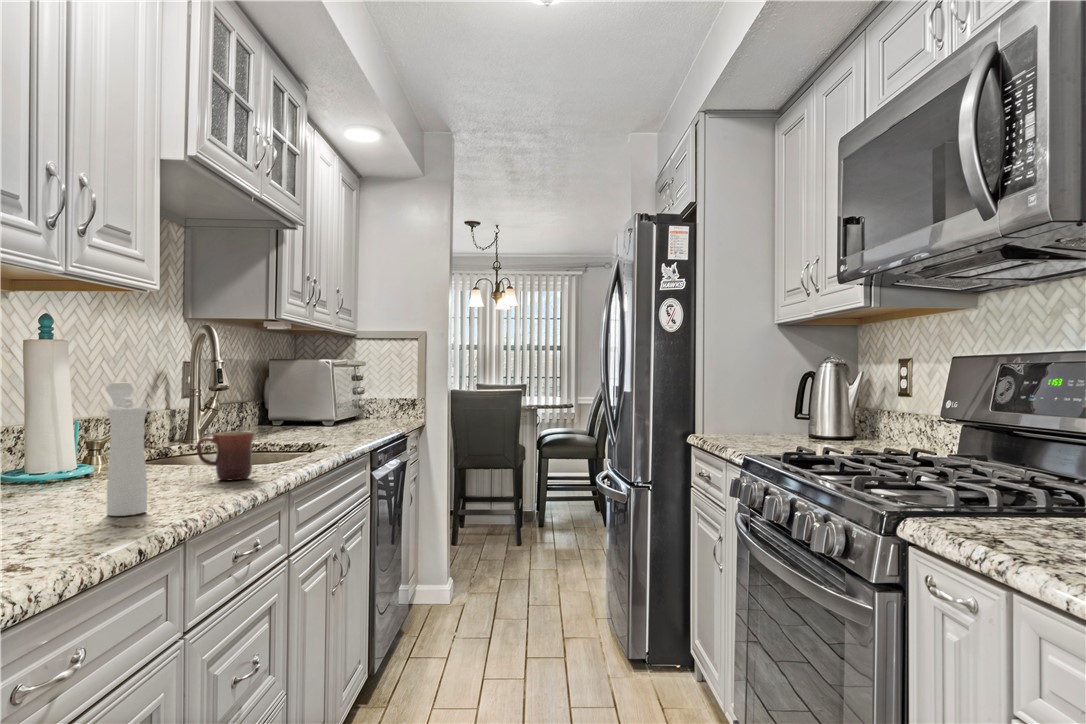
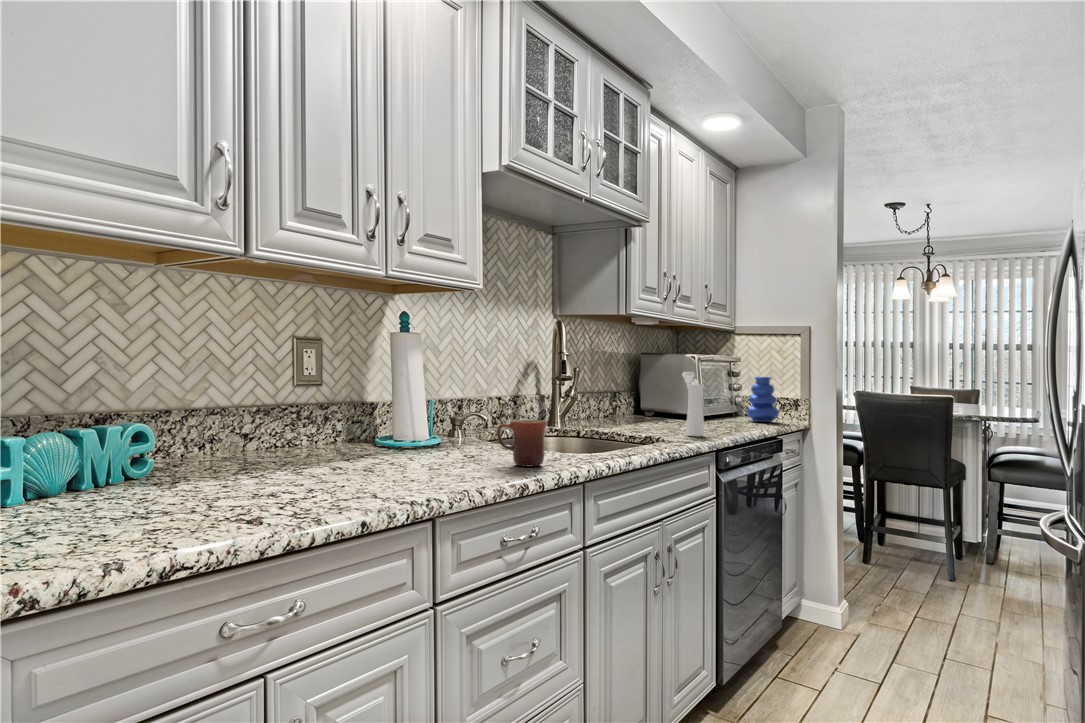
vase: none [373,382,402,424] -> present [747,377,779,422]
pepper mill: present [106,383,148,516] -> present [682,372,704,436]

